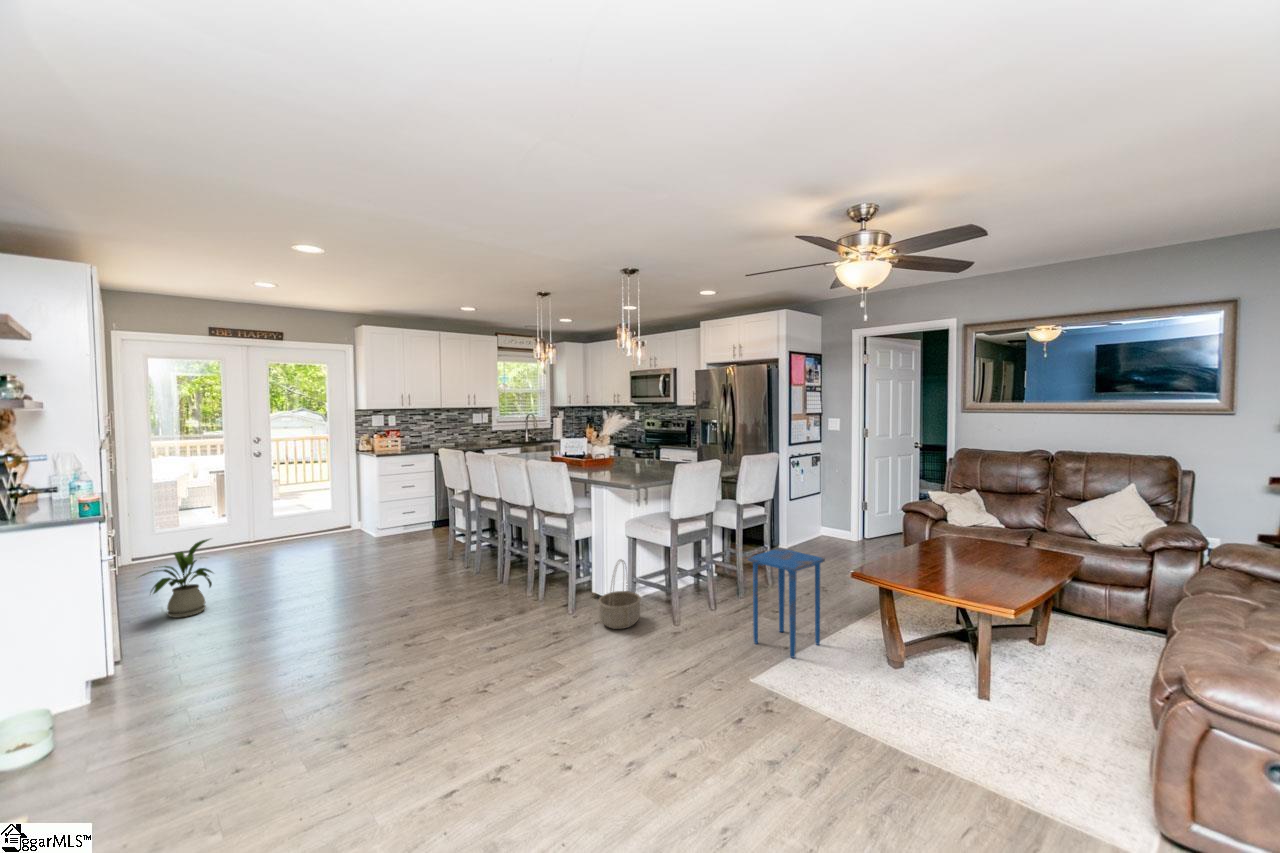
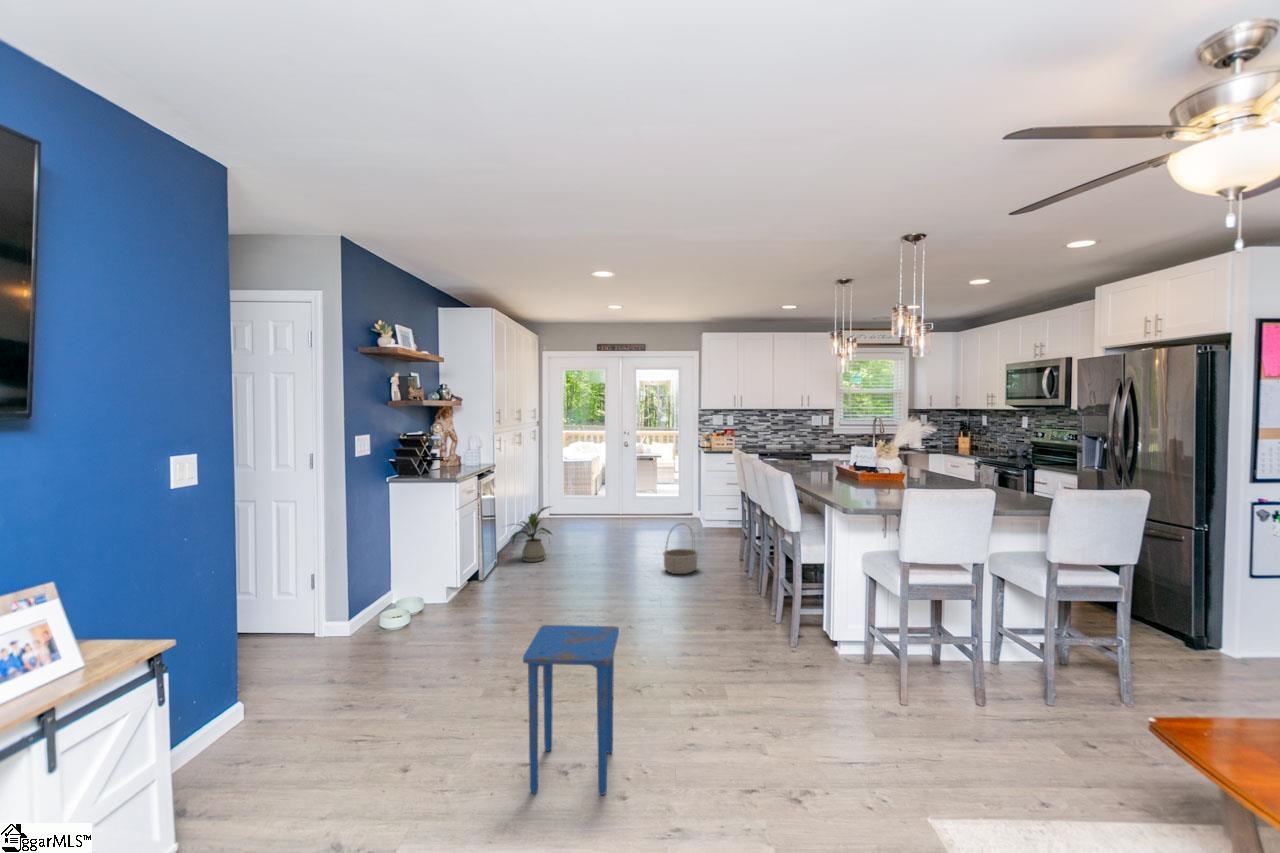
side table: present [748,548,825,658] -> present [523,625,619,795]
basket: present [598,560,641,629] -> present [663,523,698,574]

